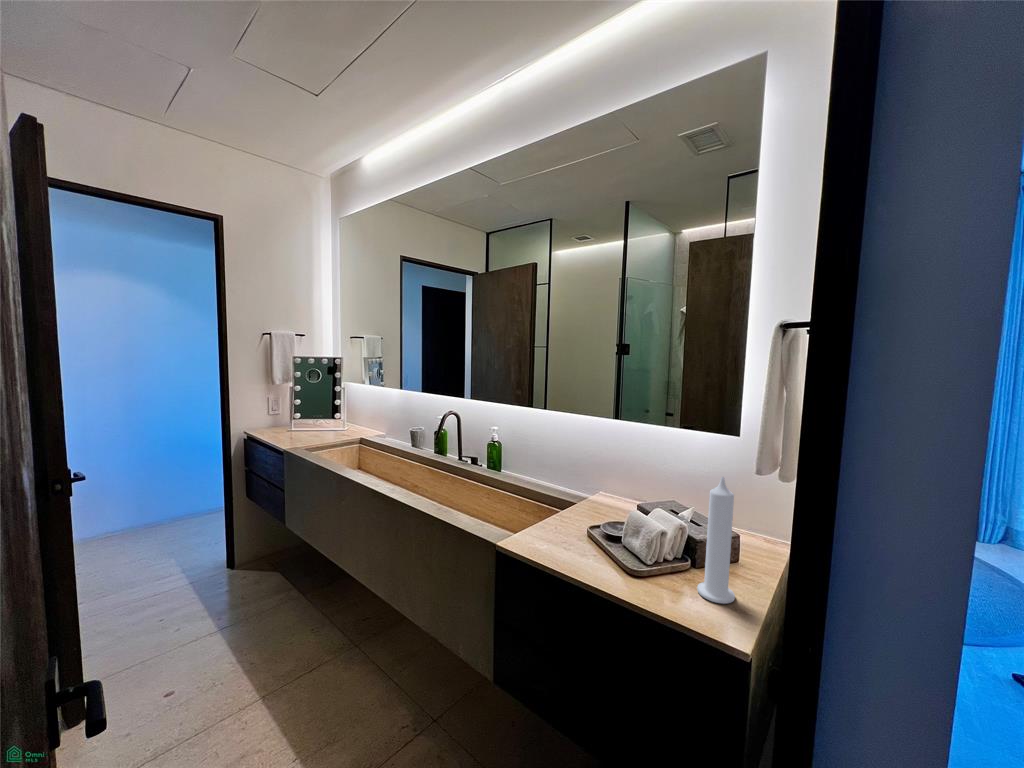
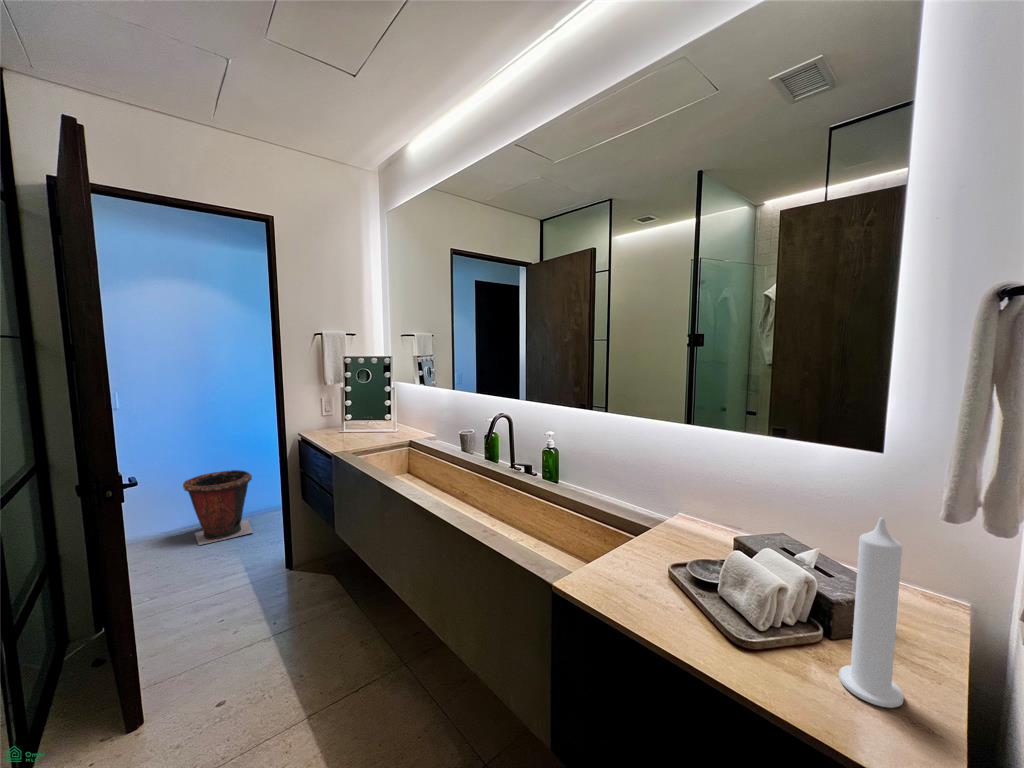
waste bin: none [111,469,189,547] -> present [183,470,253,545]

